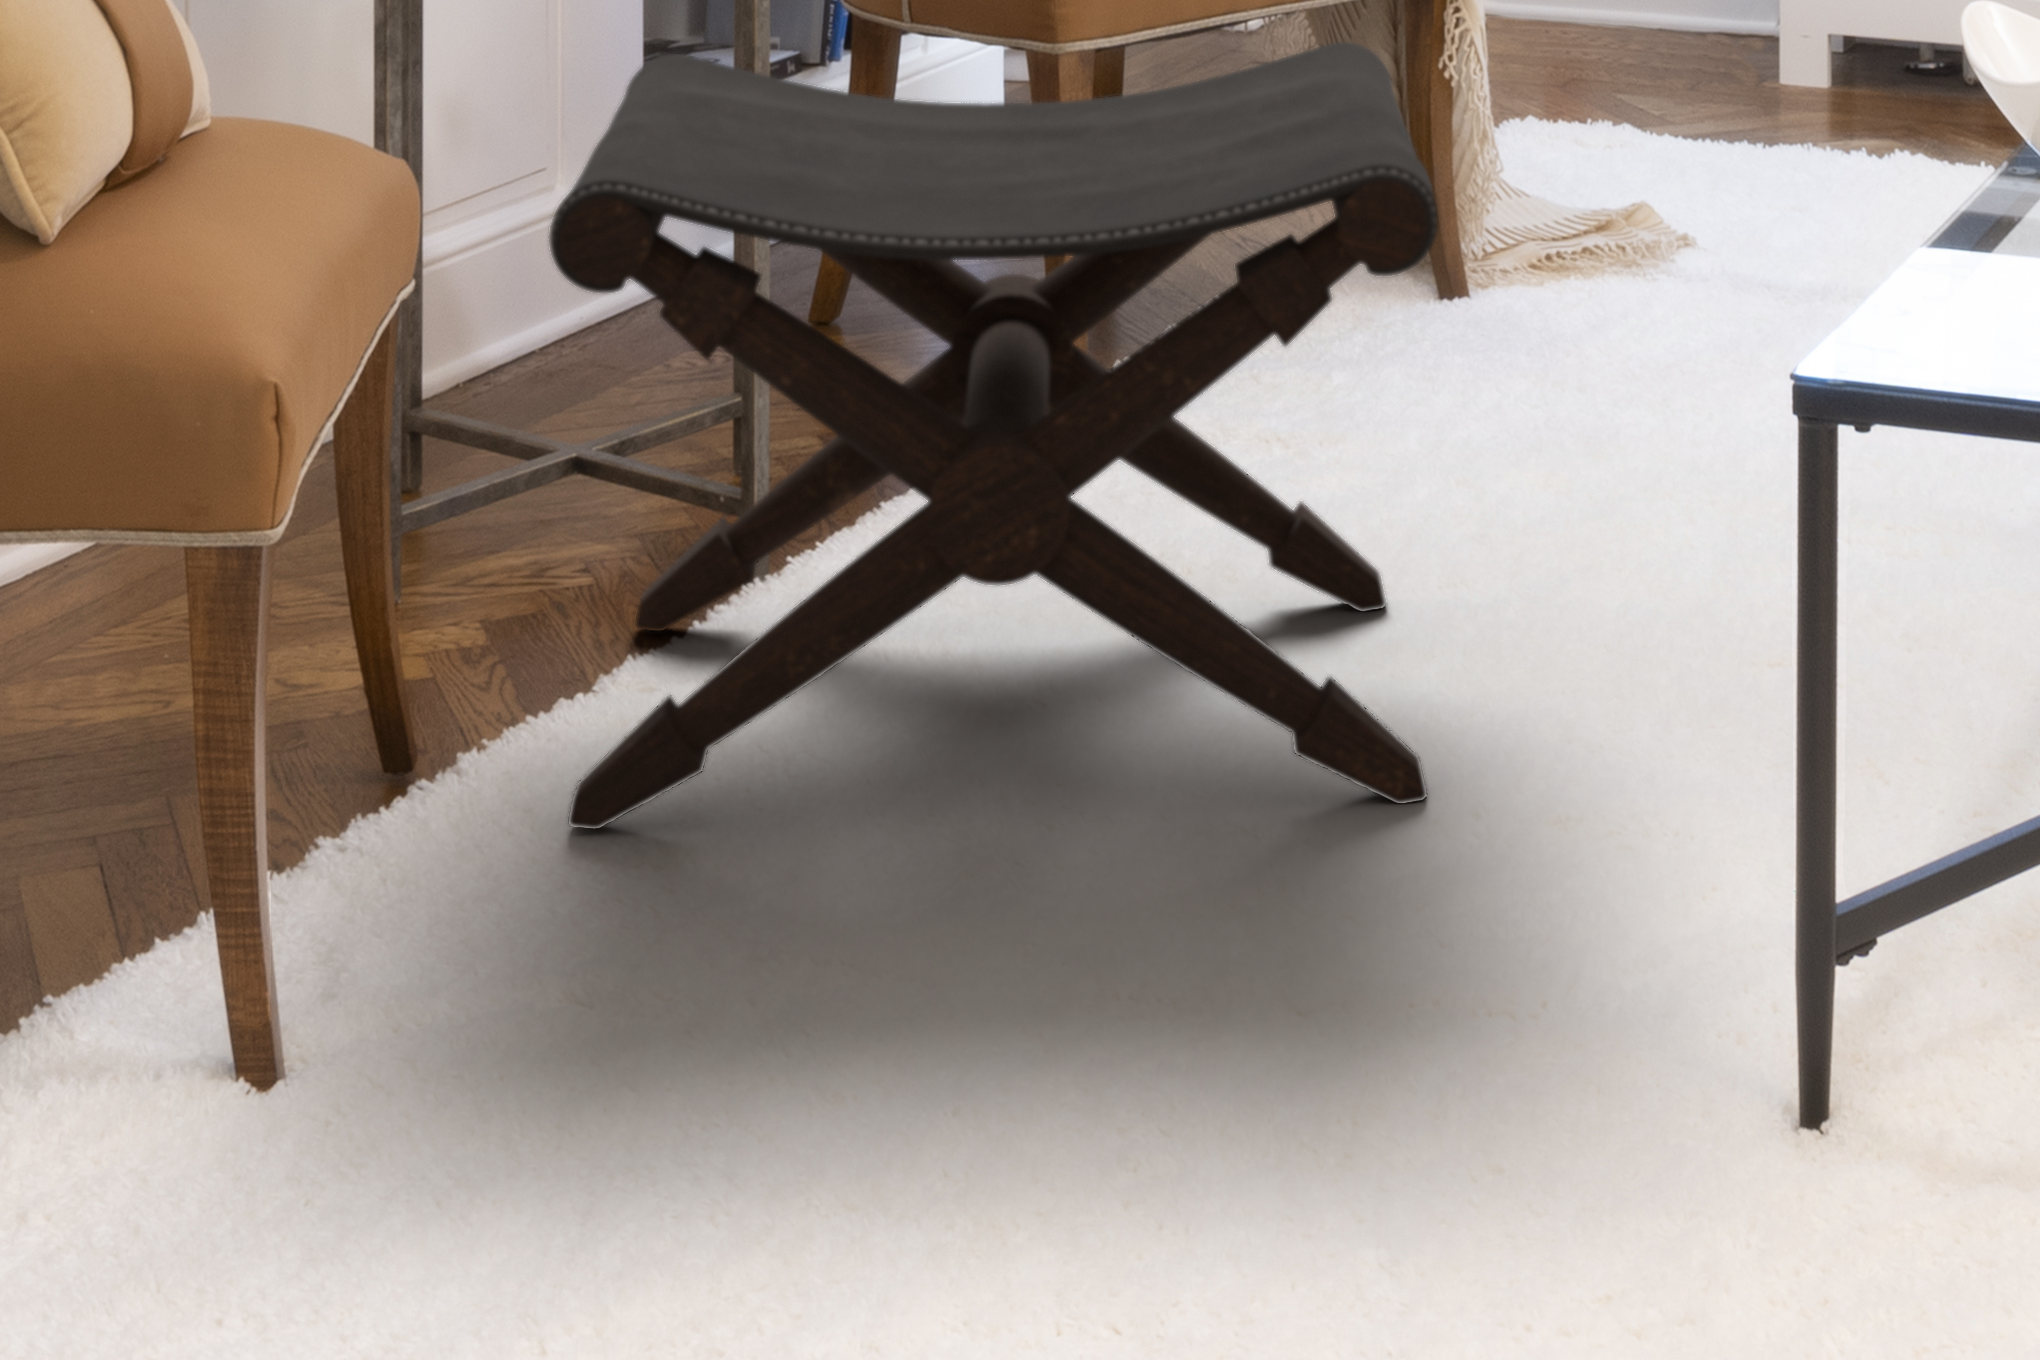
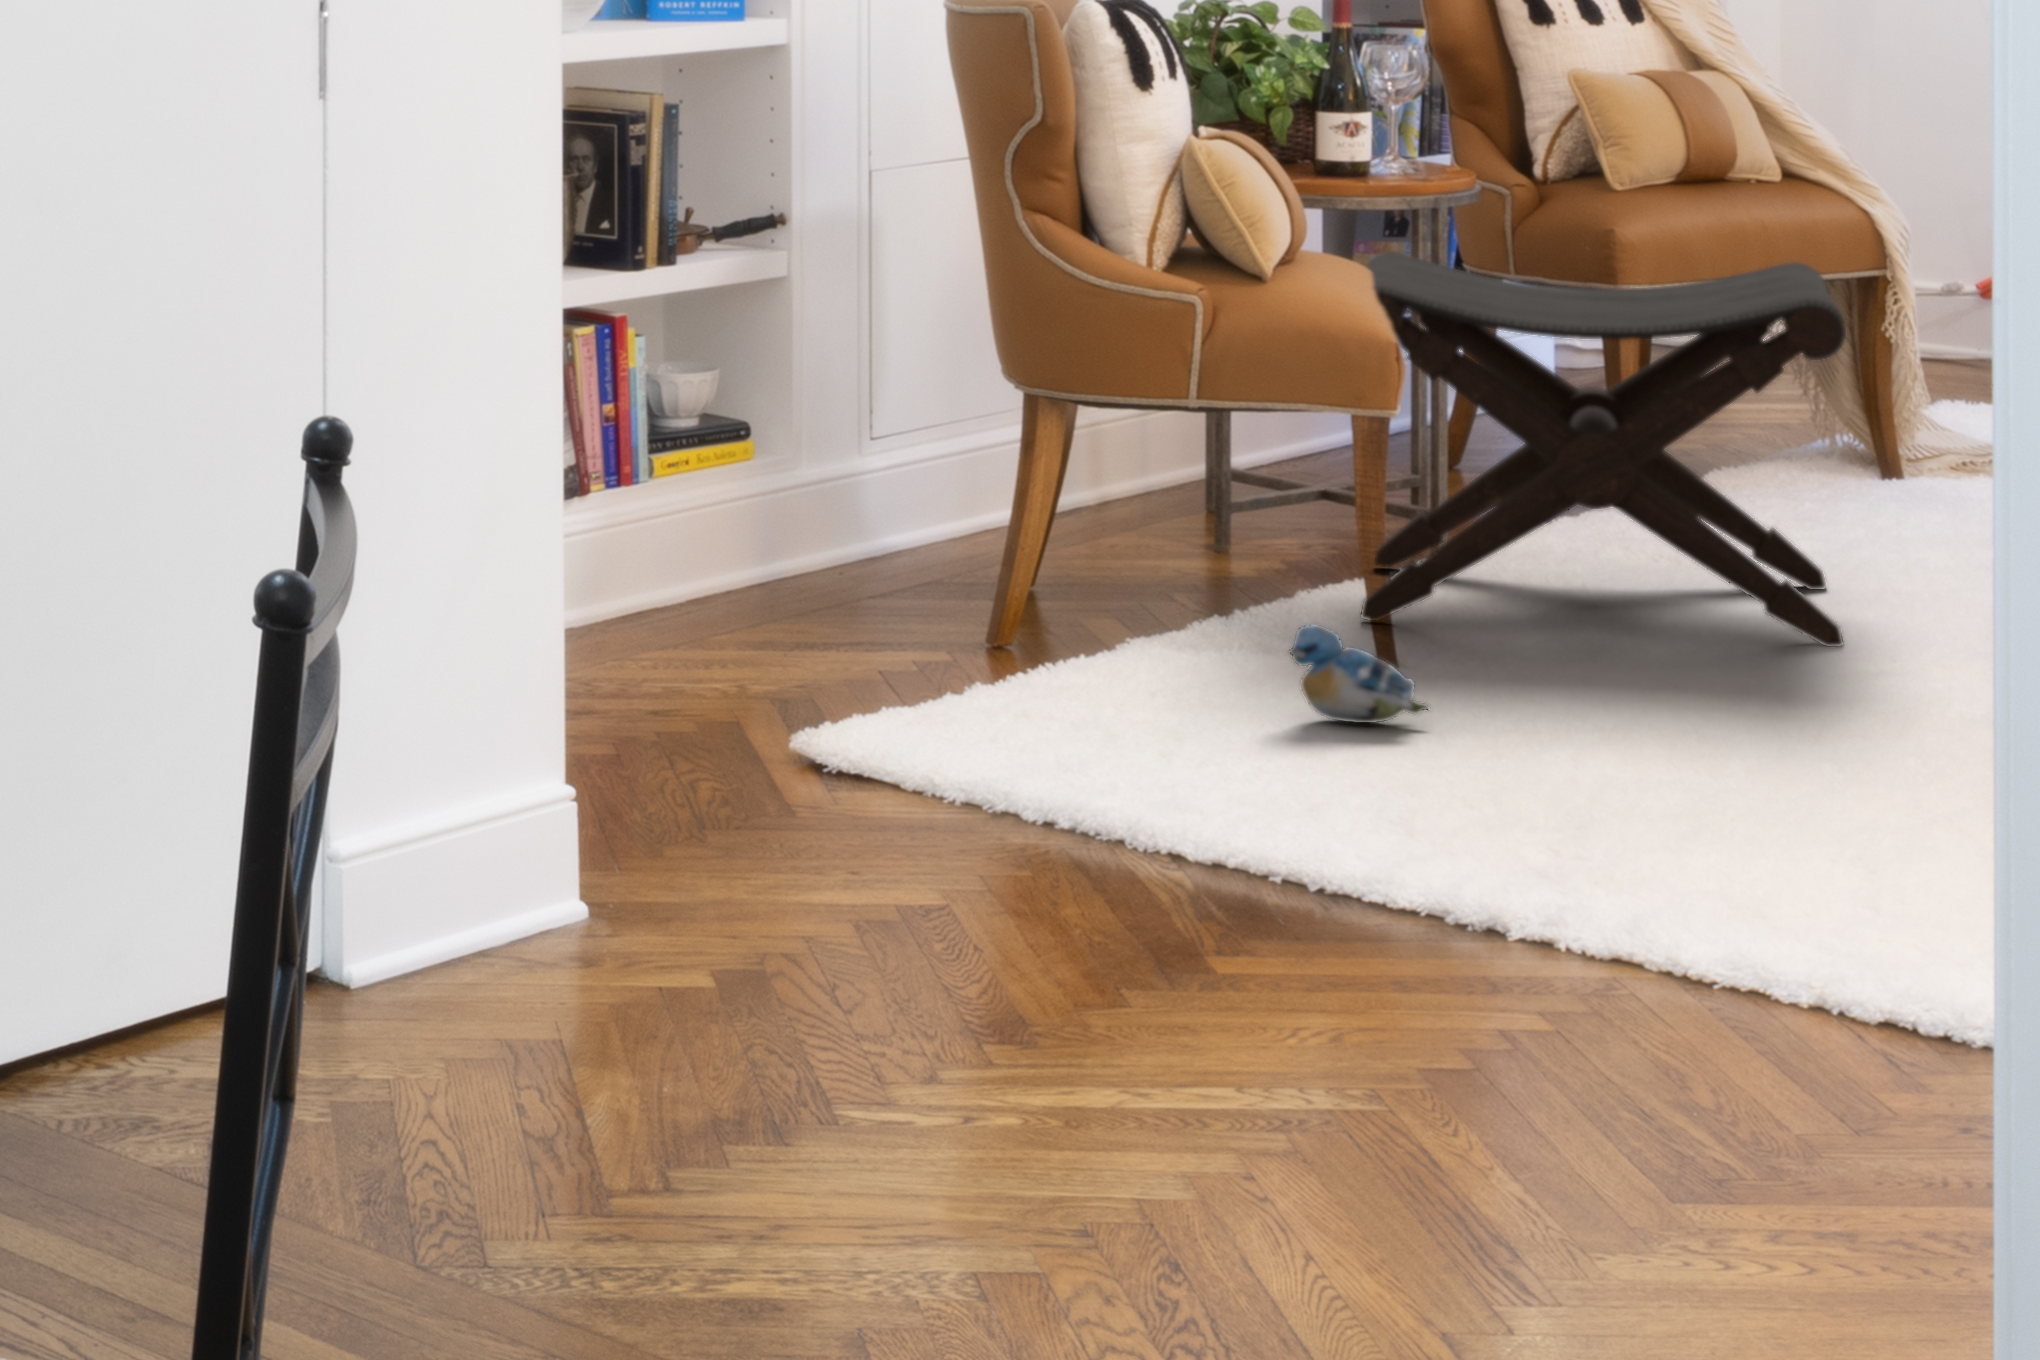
plush toy: none [312,1072,622,1292] -> present [1289,625,1429,723]

